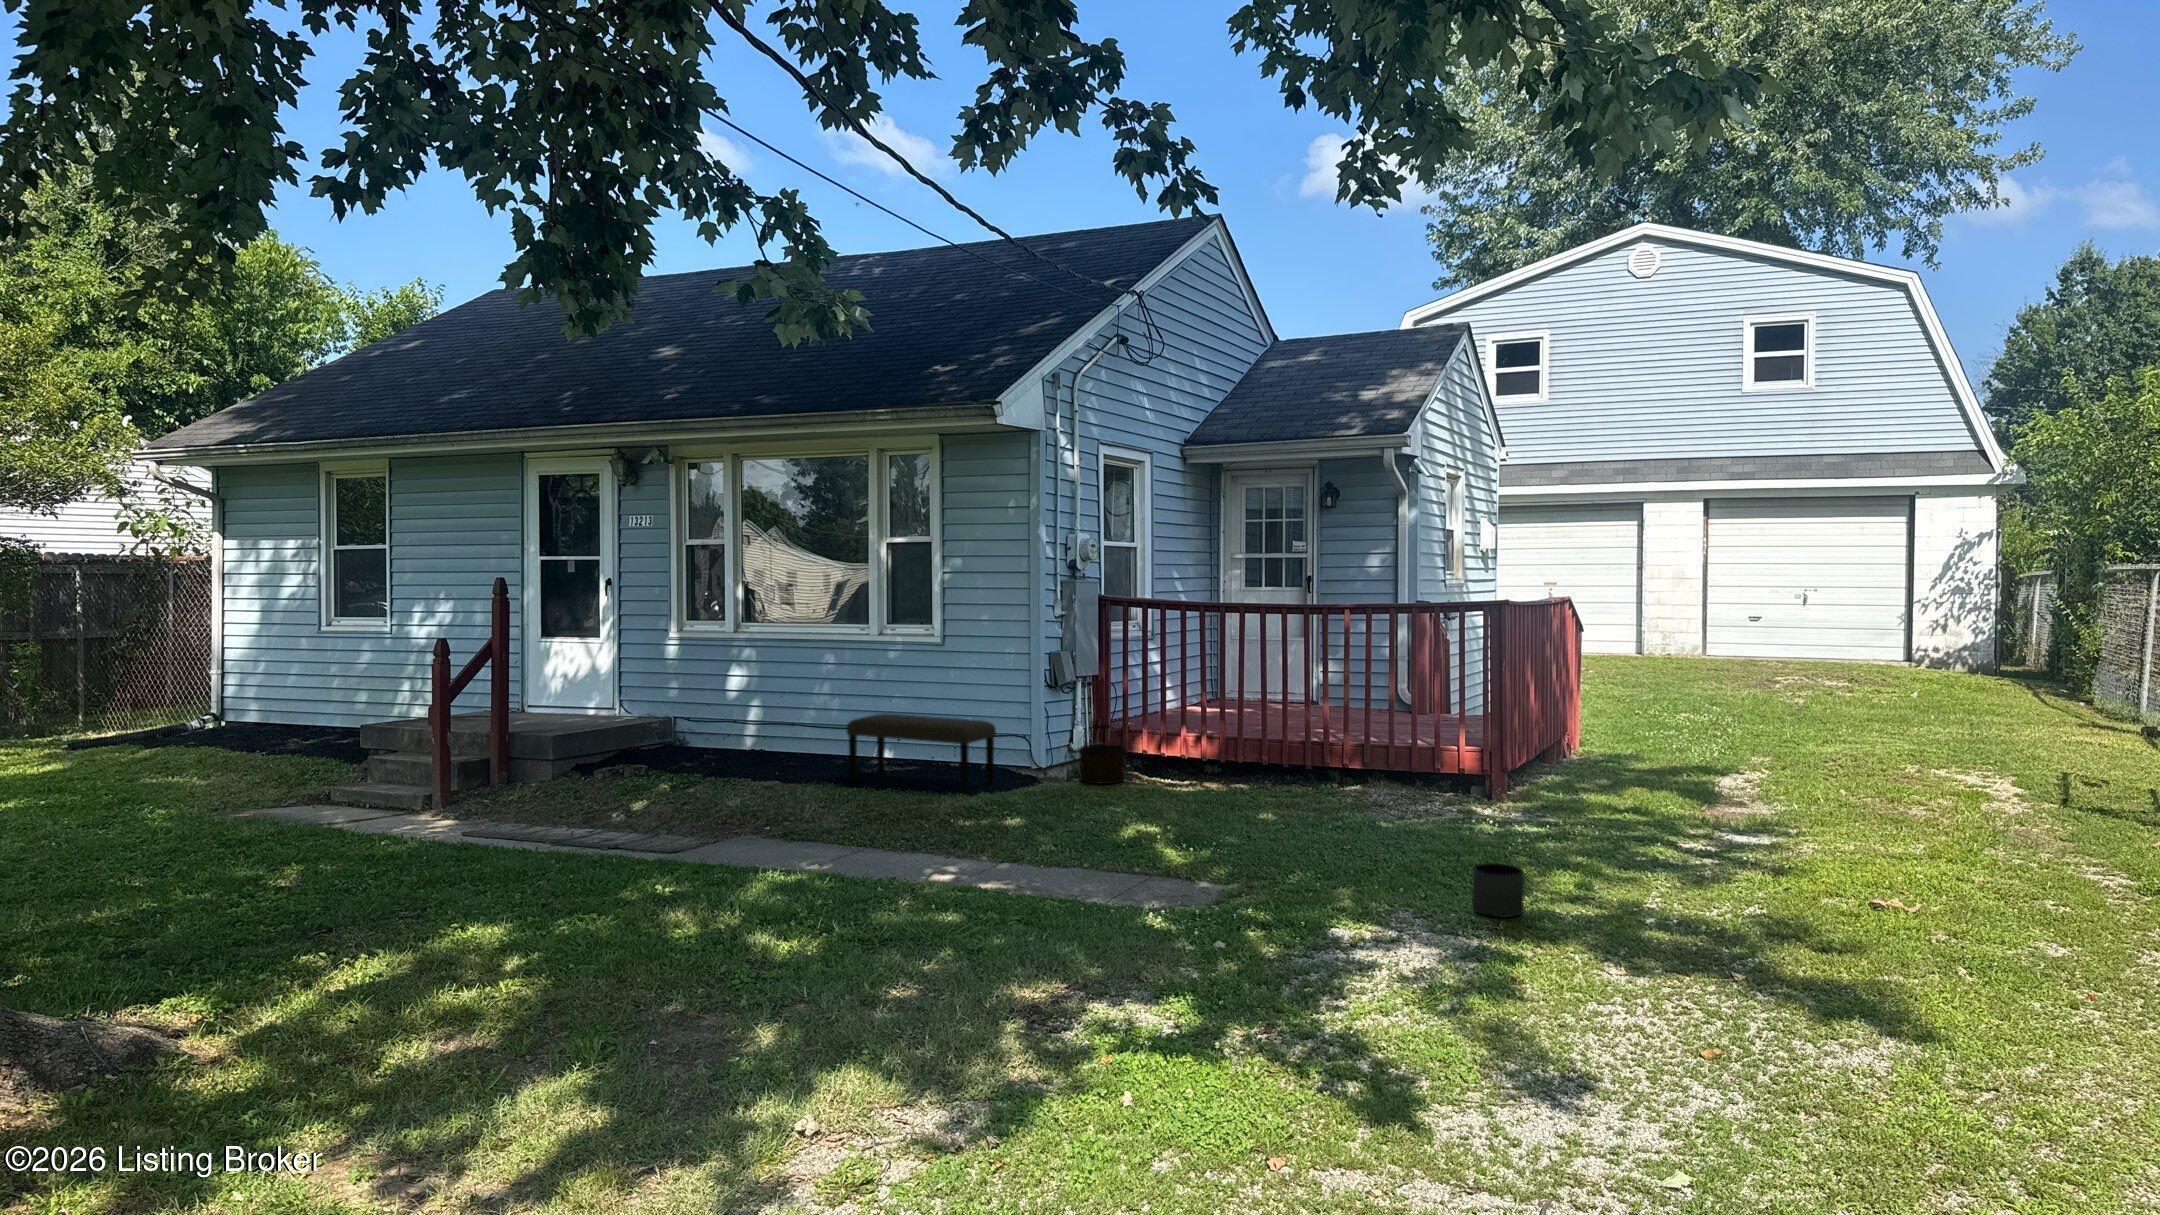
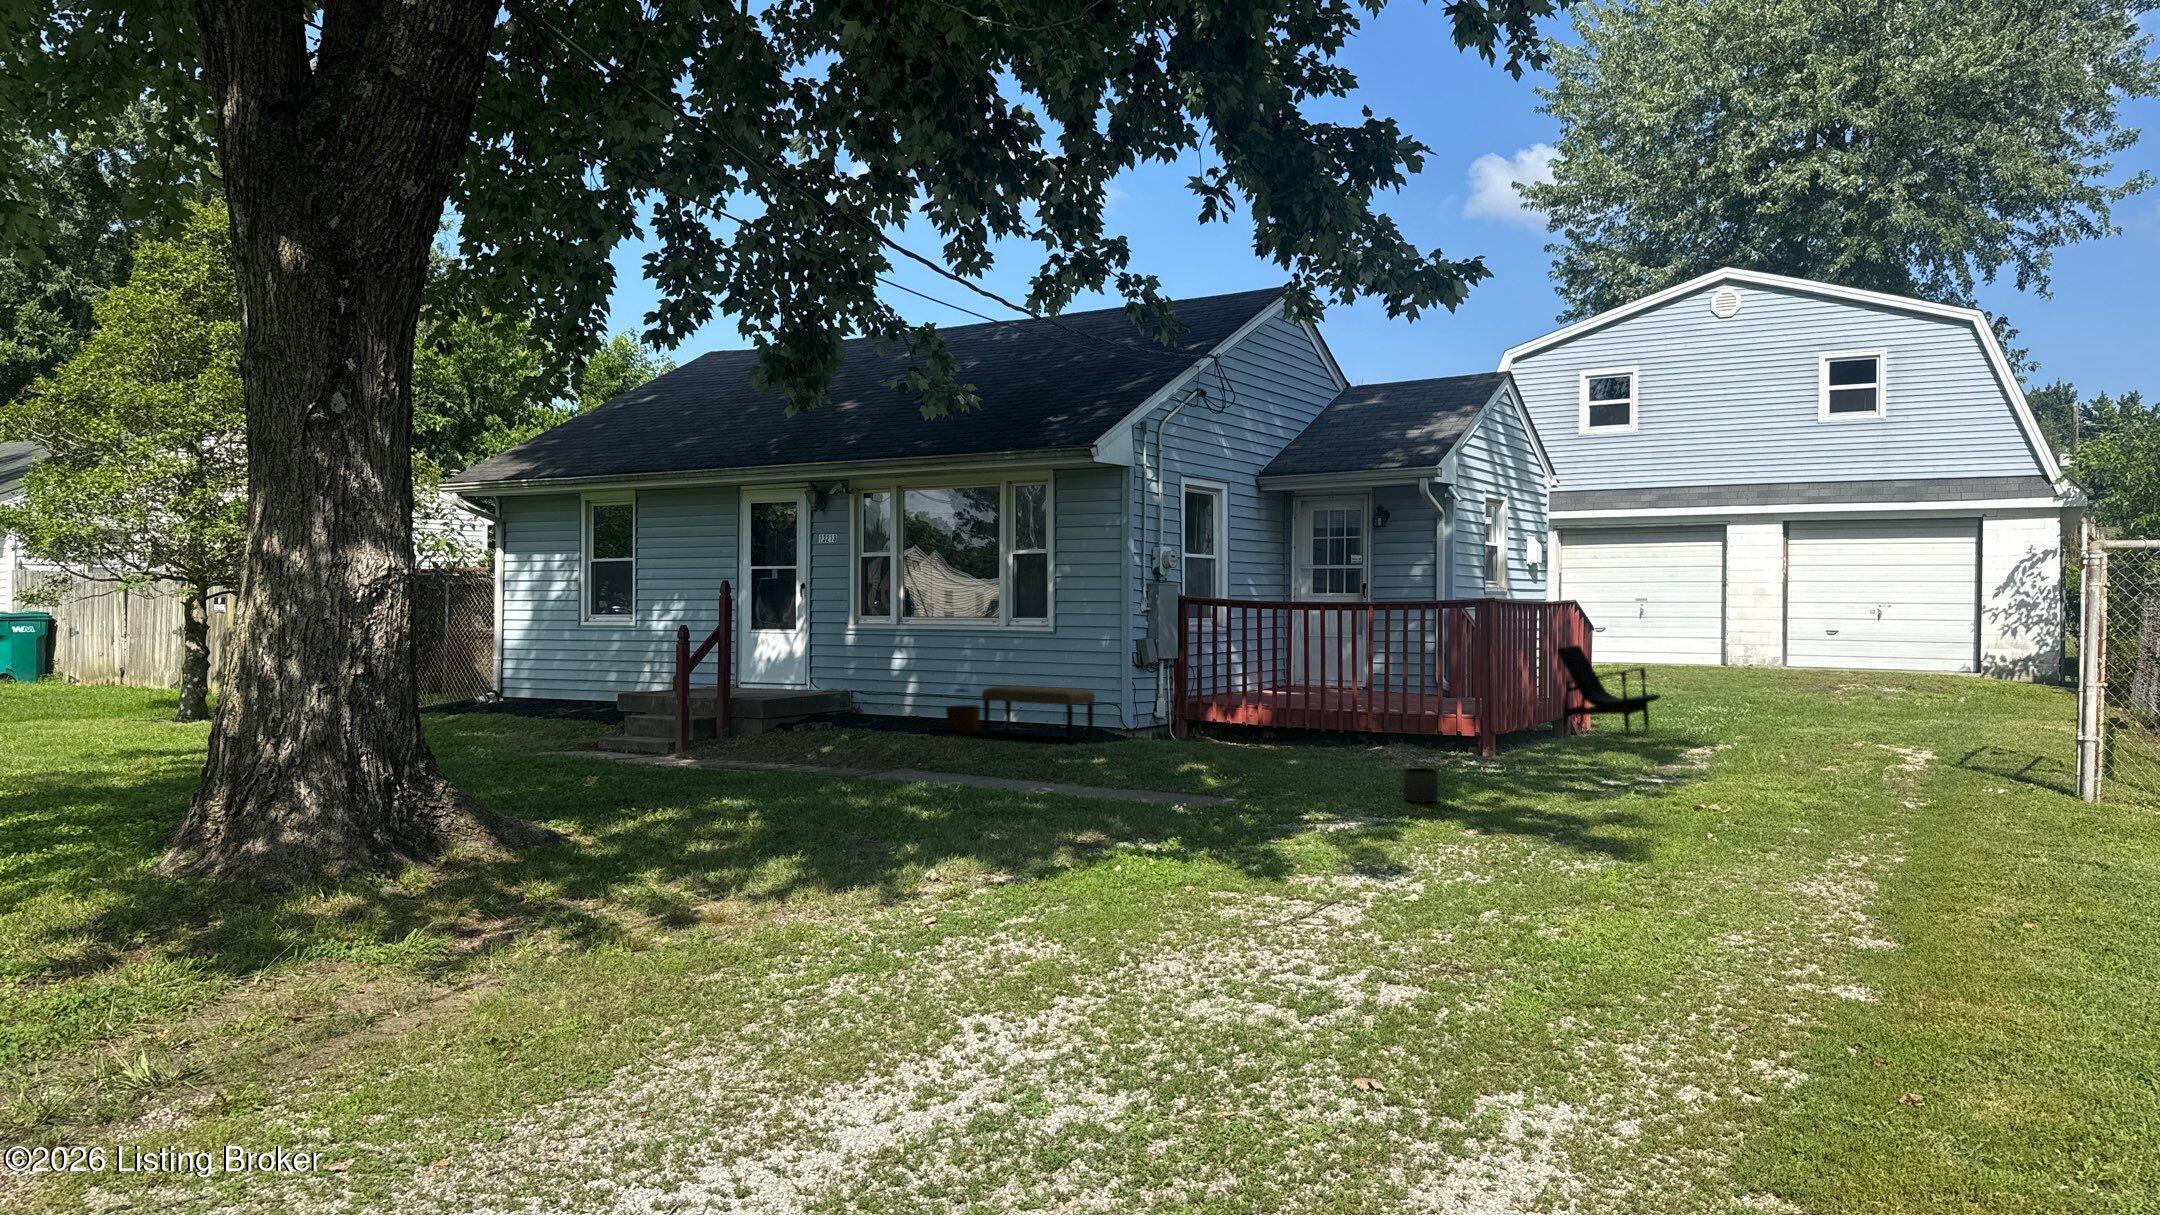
lounge chair: none [1562,653,1682,770] -> present [1557,645,1660,737]
bucket: present [1078,725,1126,784] -> present [946,689,980,732]

